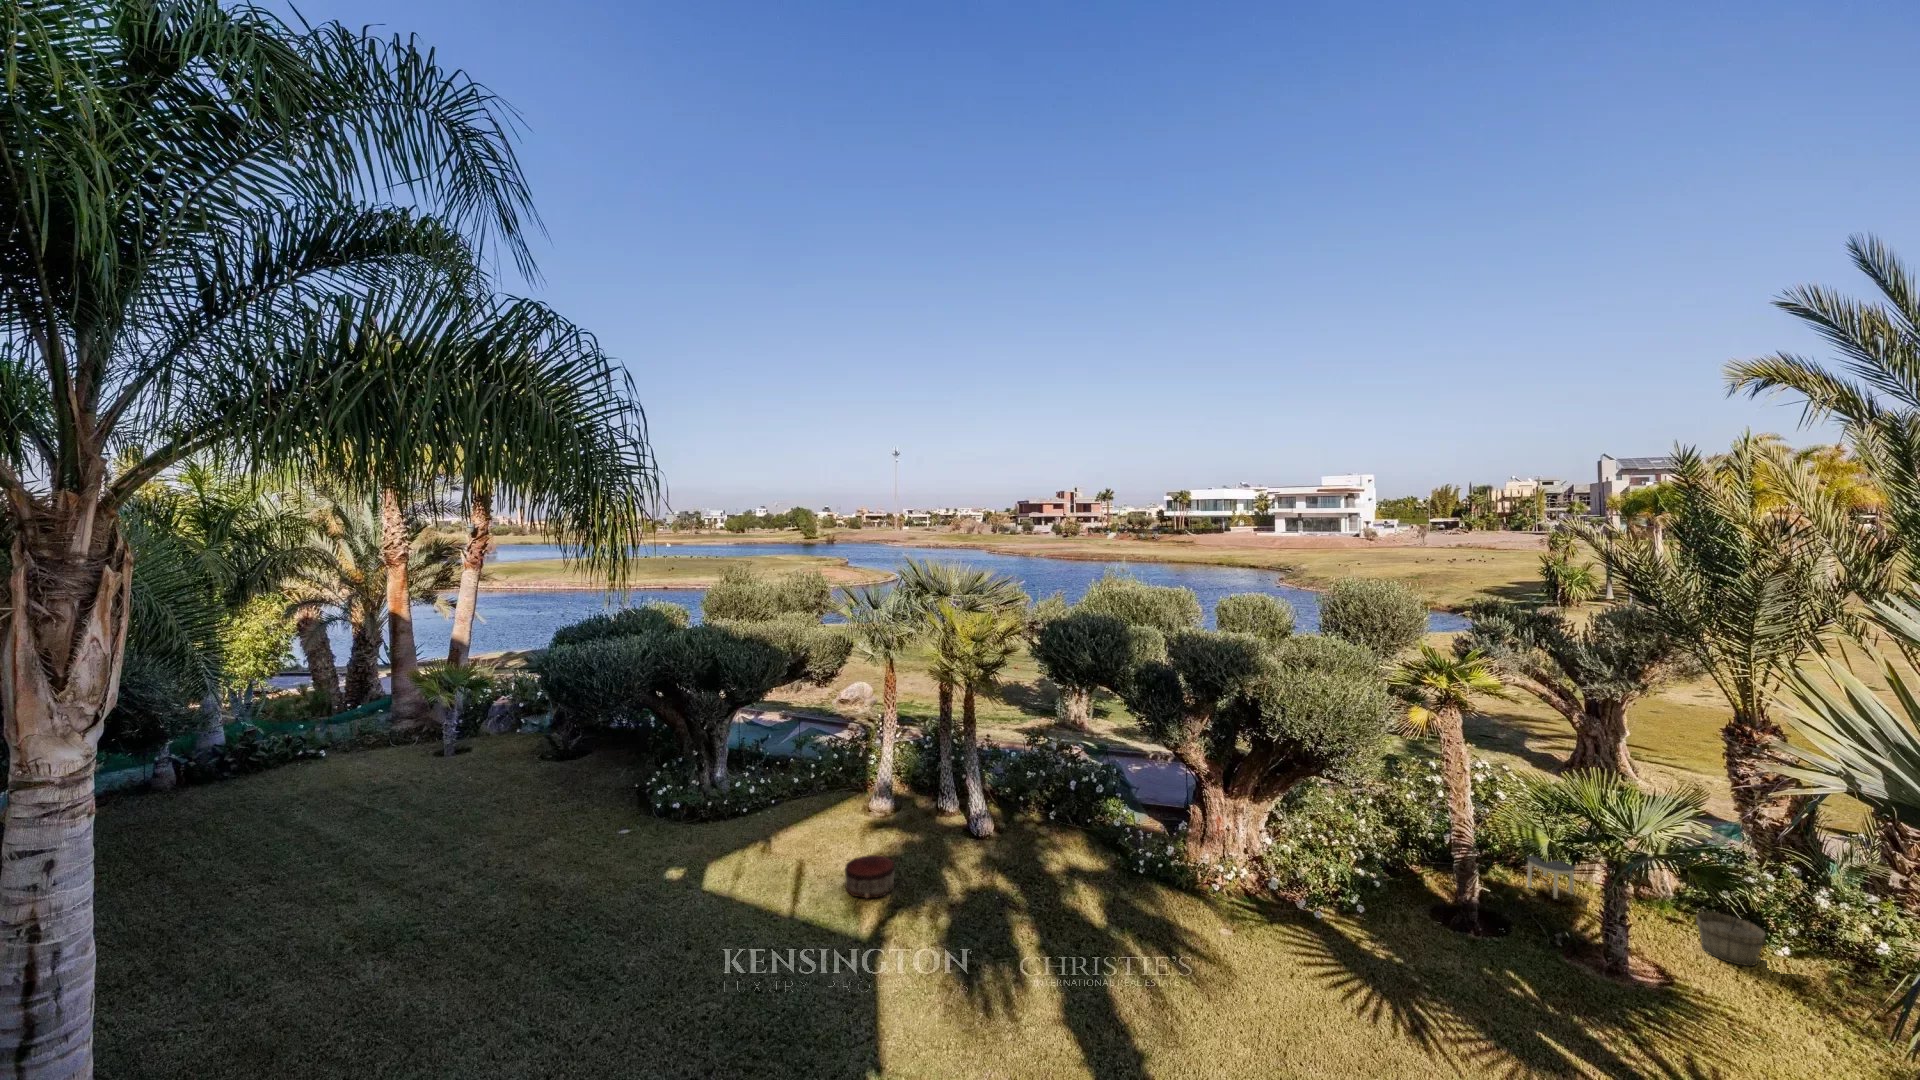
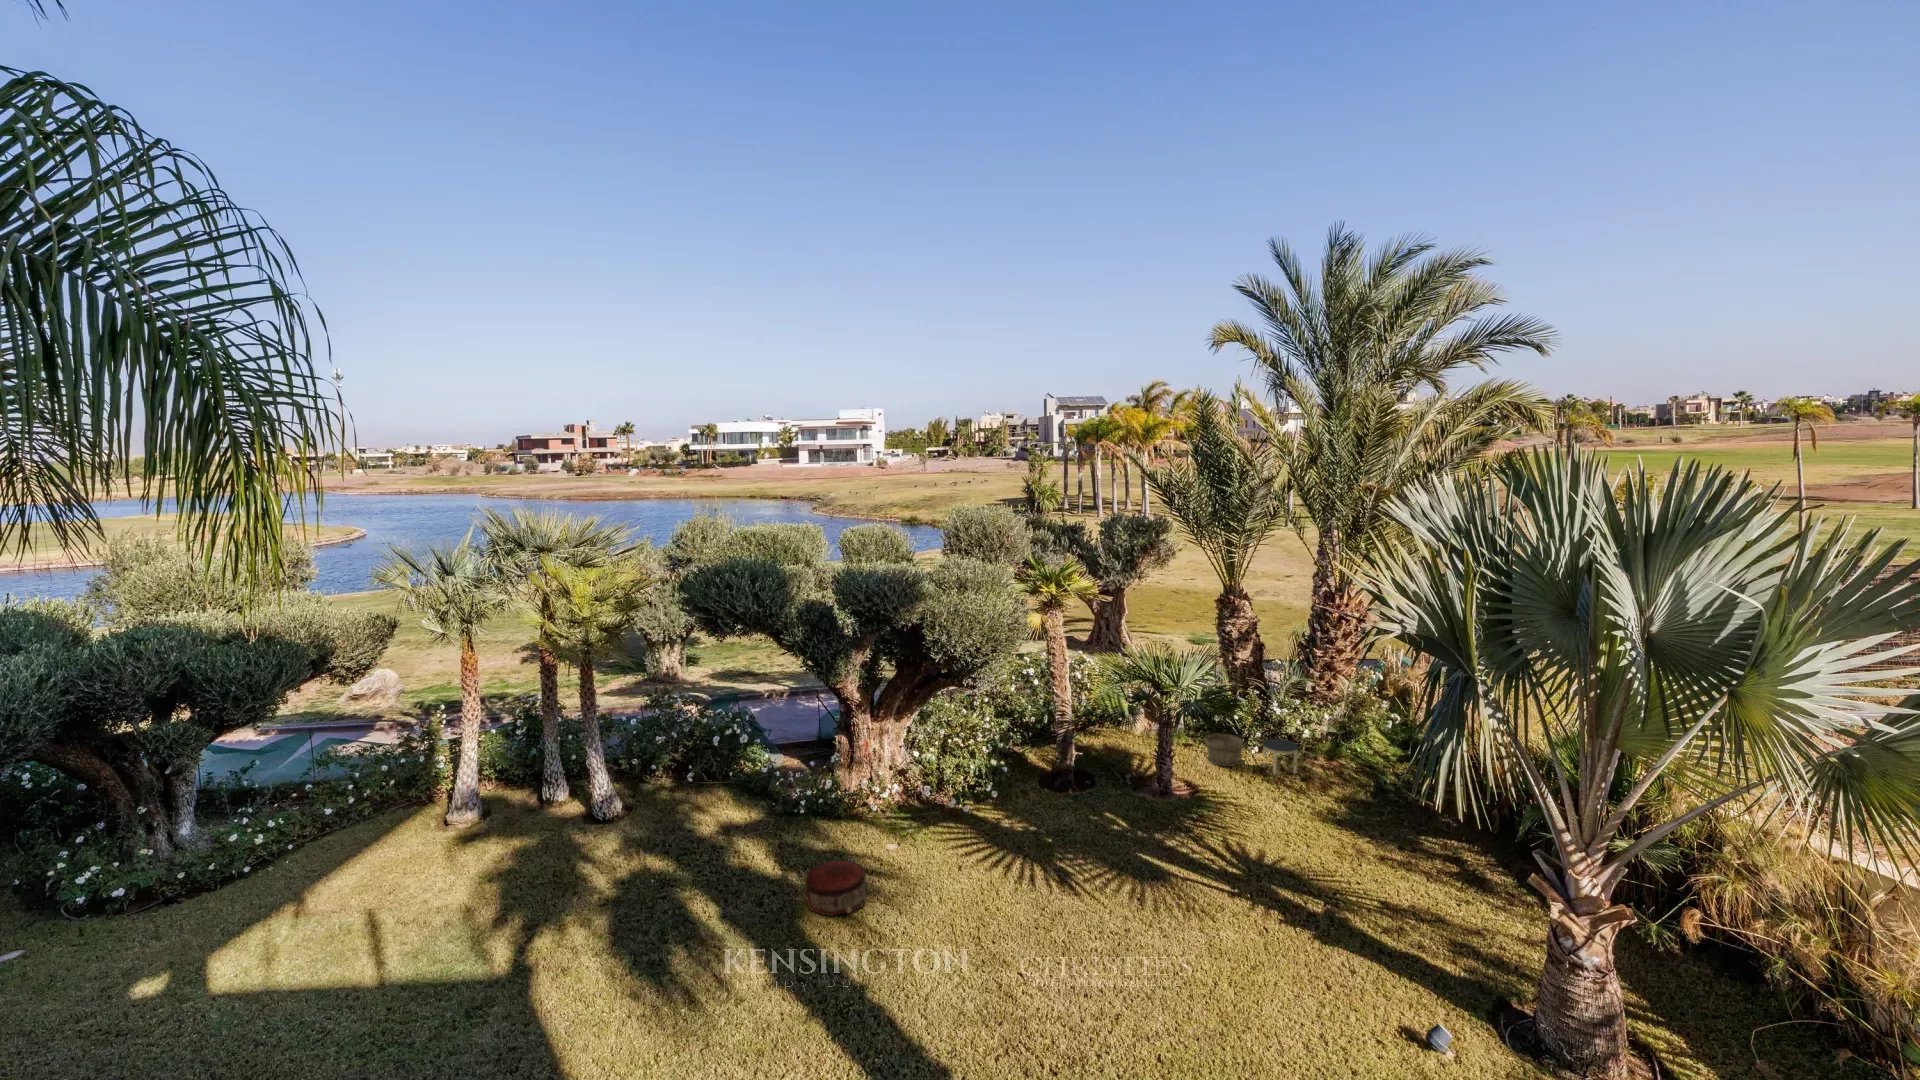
pouf: present [845,855,895,898] -> present [805,861,867,916]
round table: present [1527,856,1576,899] -> present [1262,739,1298,774]

